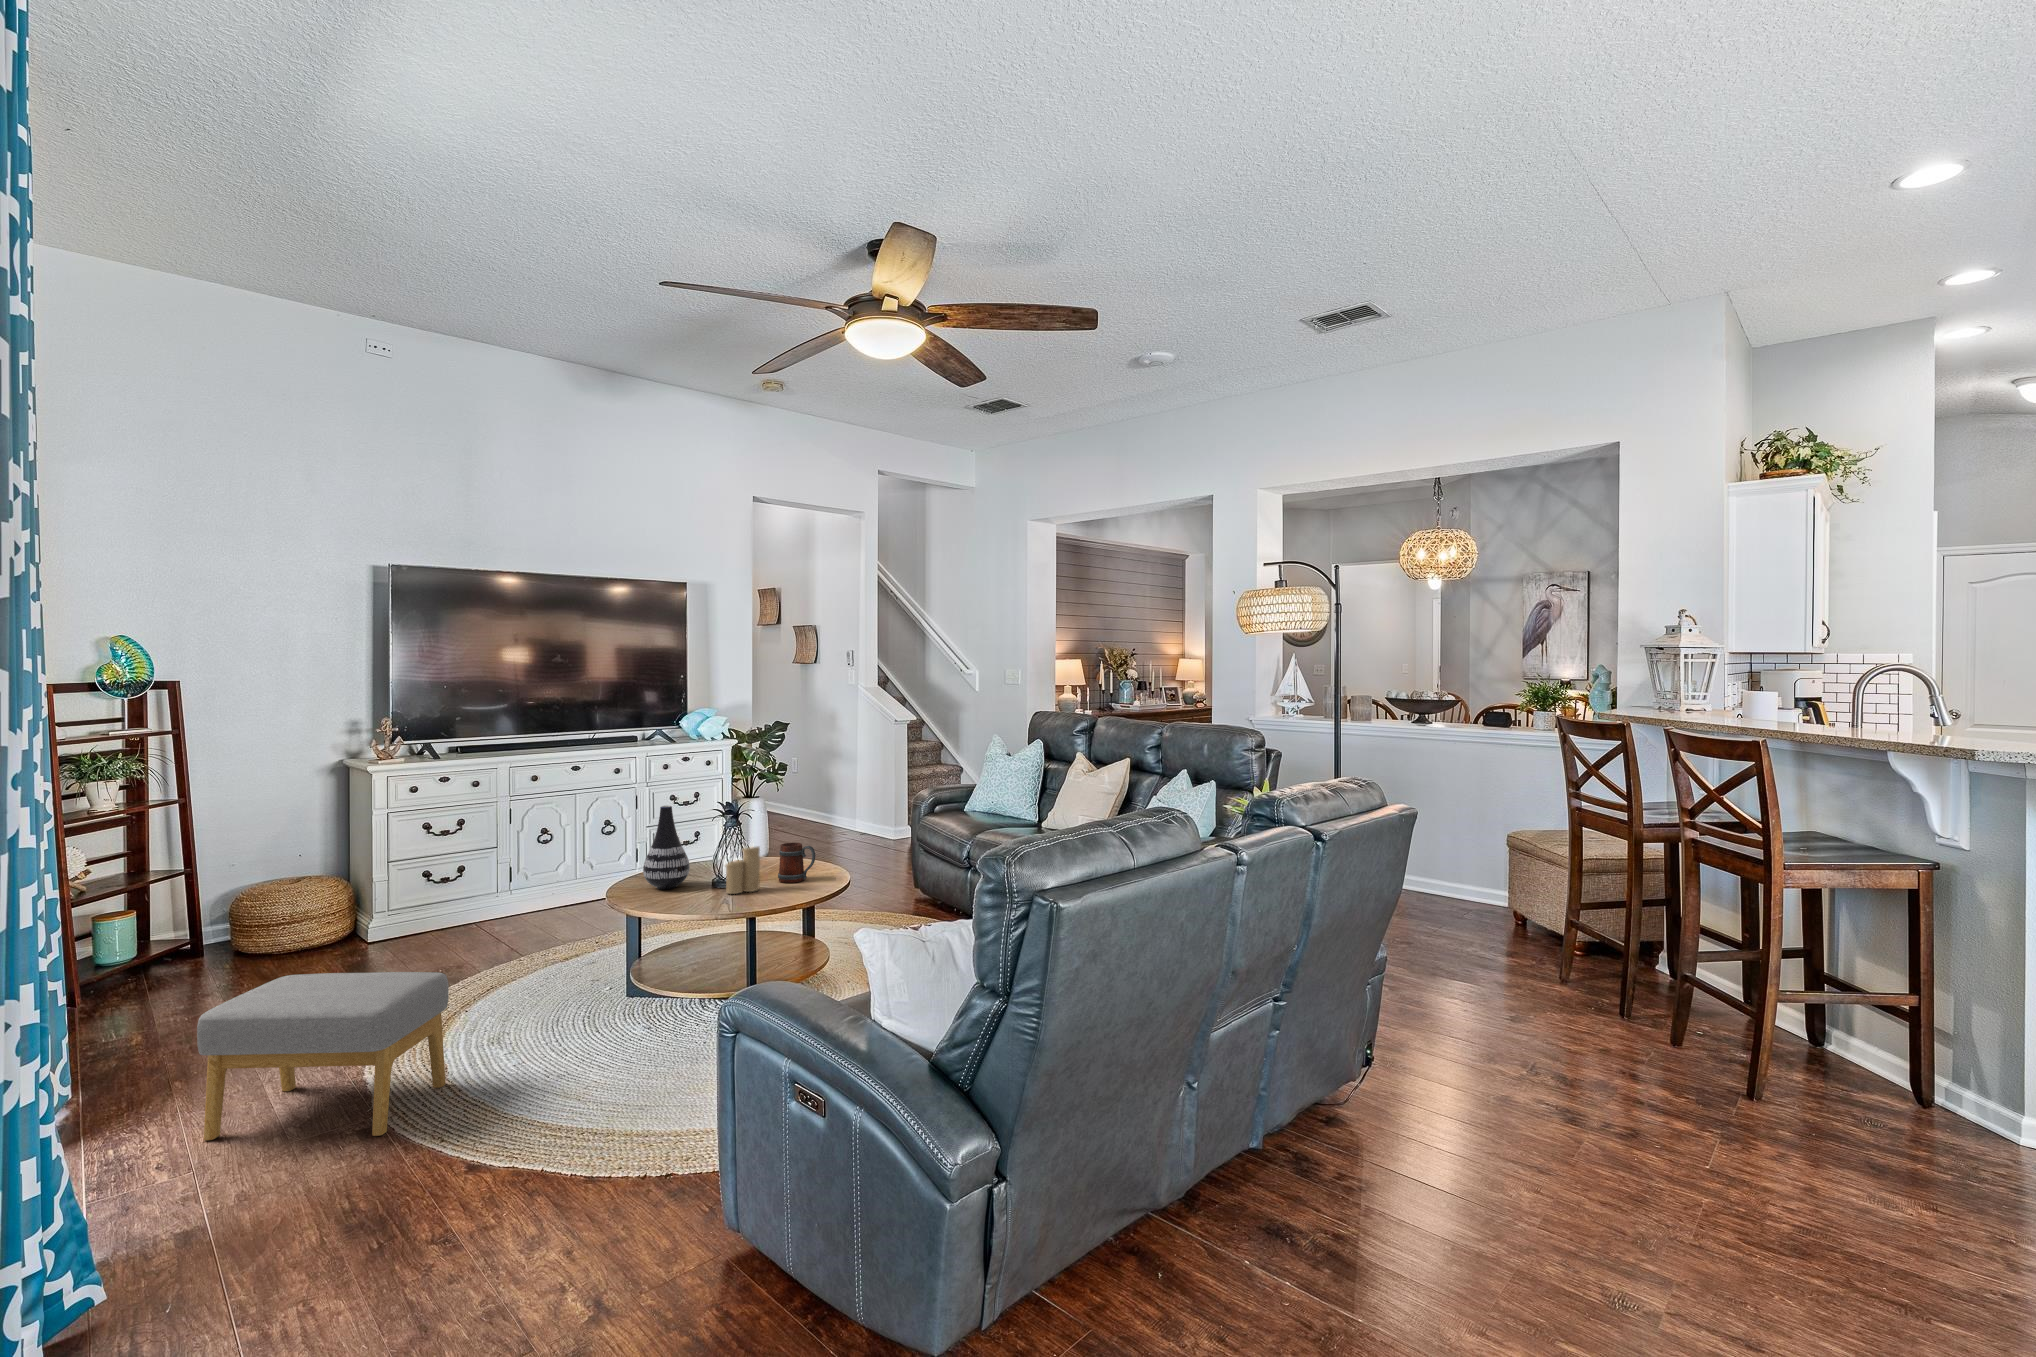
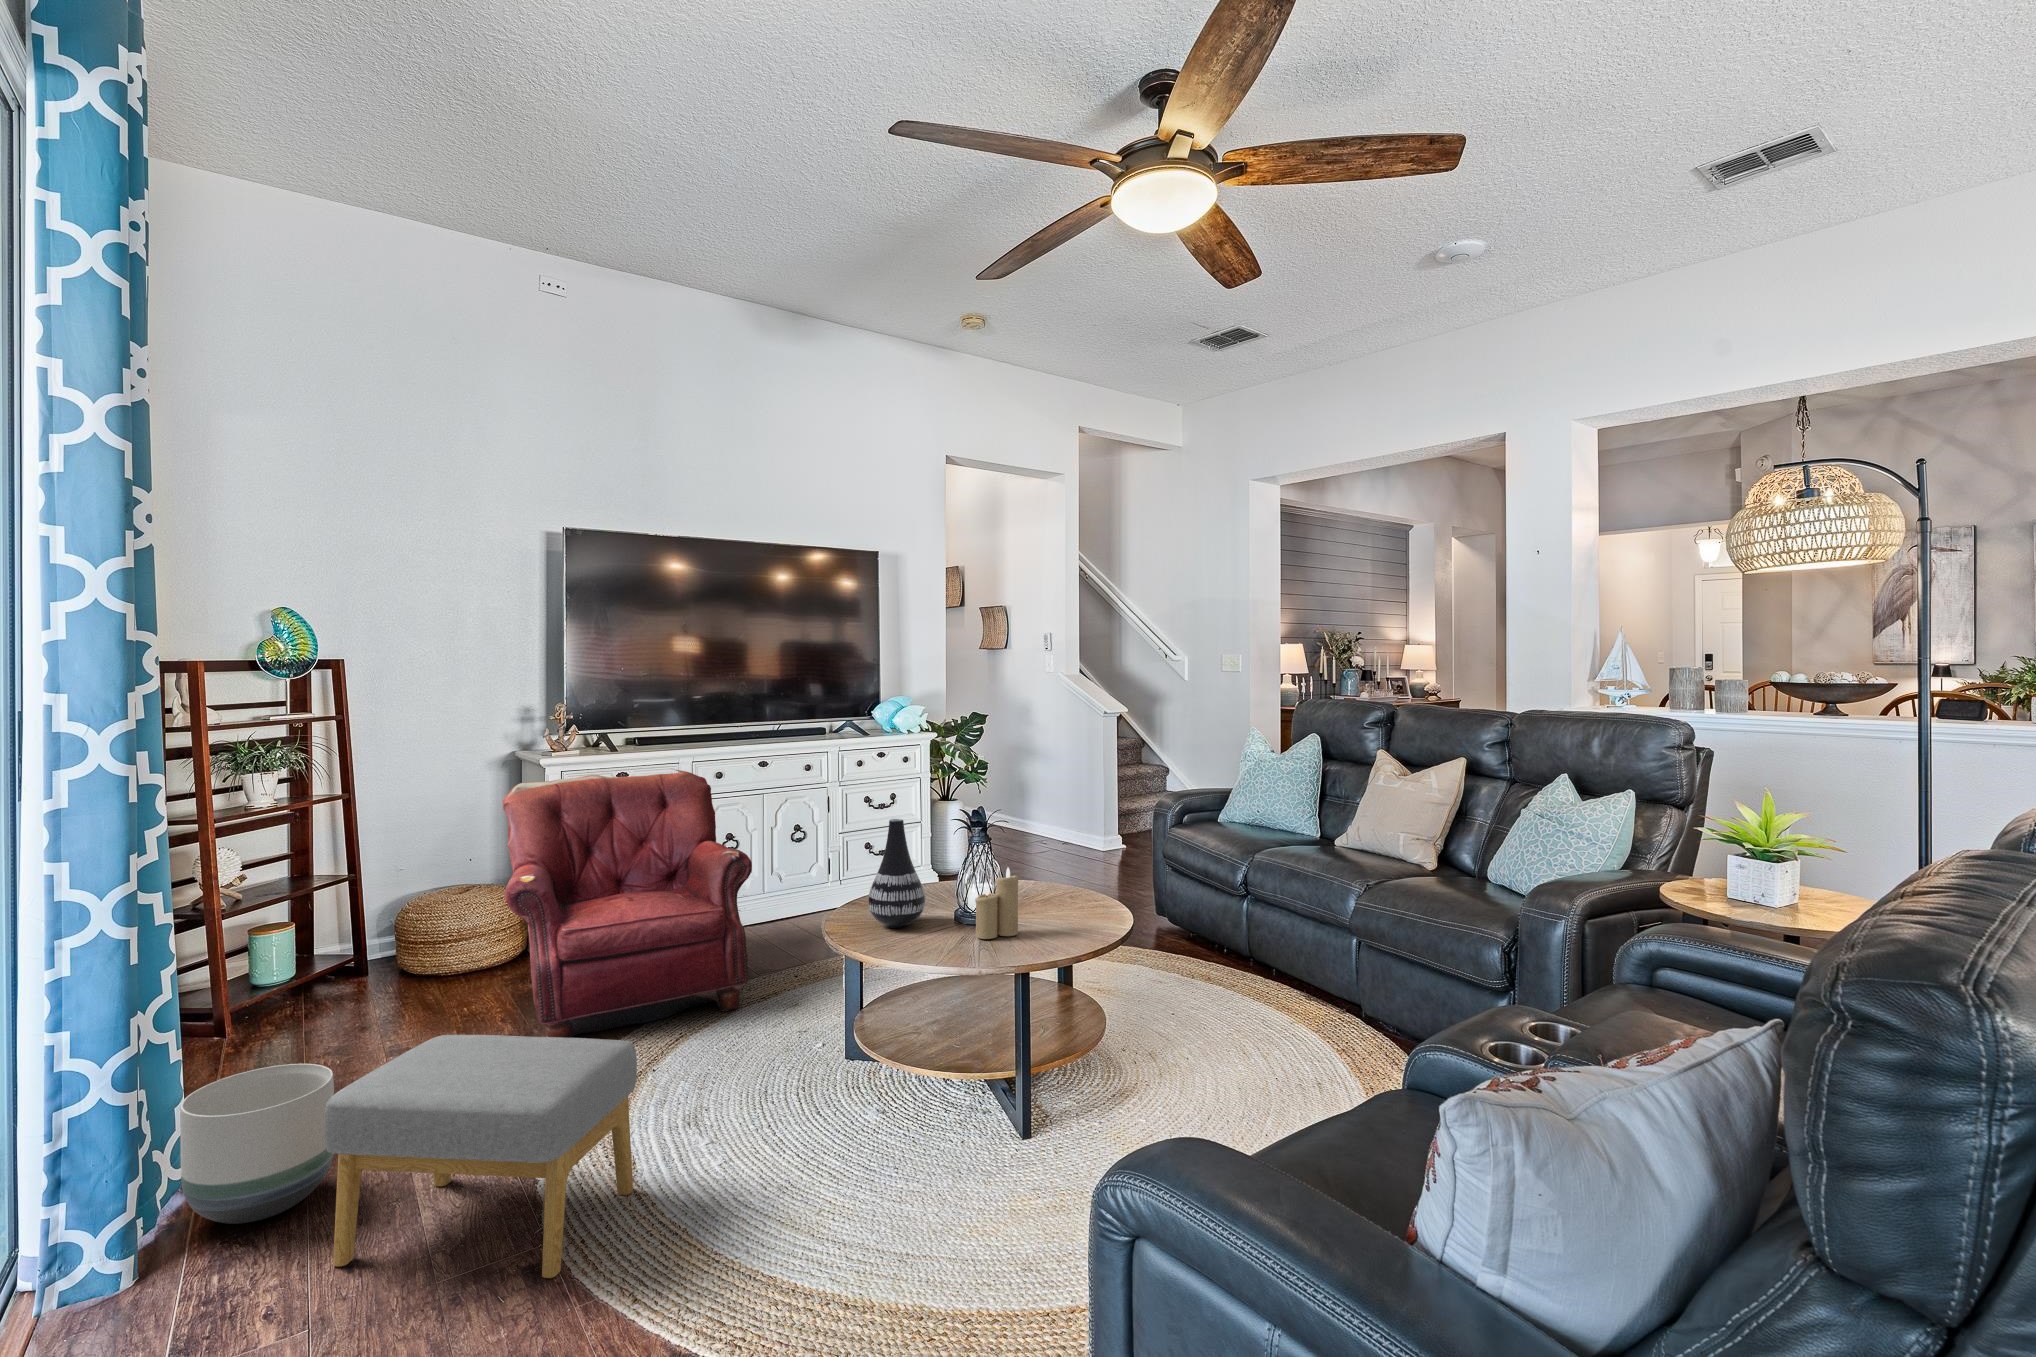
armchair: none [333,772,557,997] -> present [503,769,752,1038]
mug: present [778,843,815,883] -> none [1037,870,1086,924]
planter: none [71,1003,197,1121] -> present [180,1064,334,1224]

